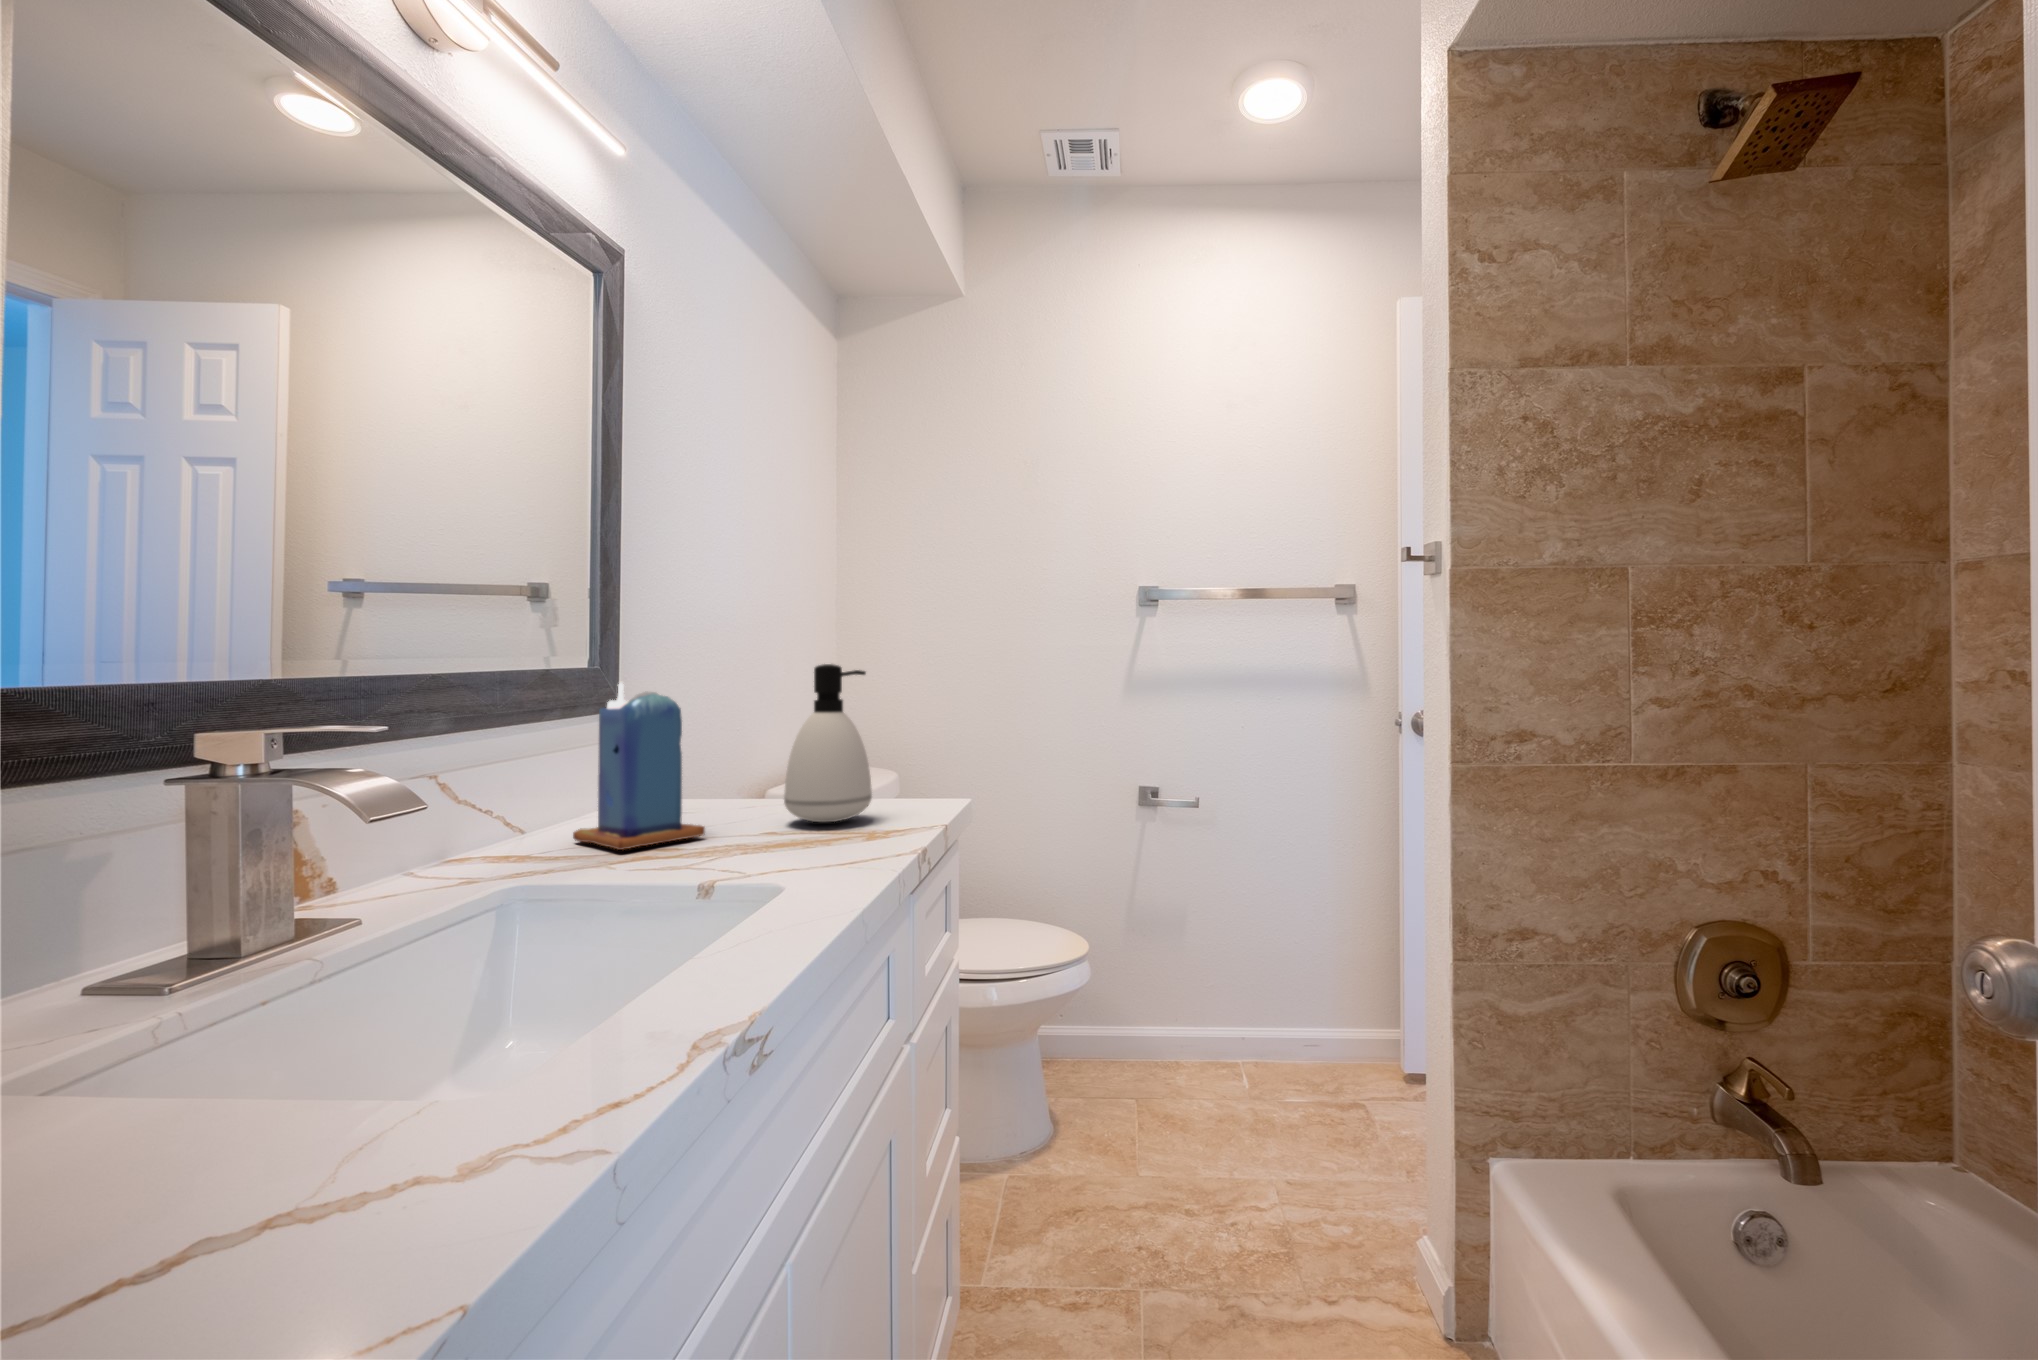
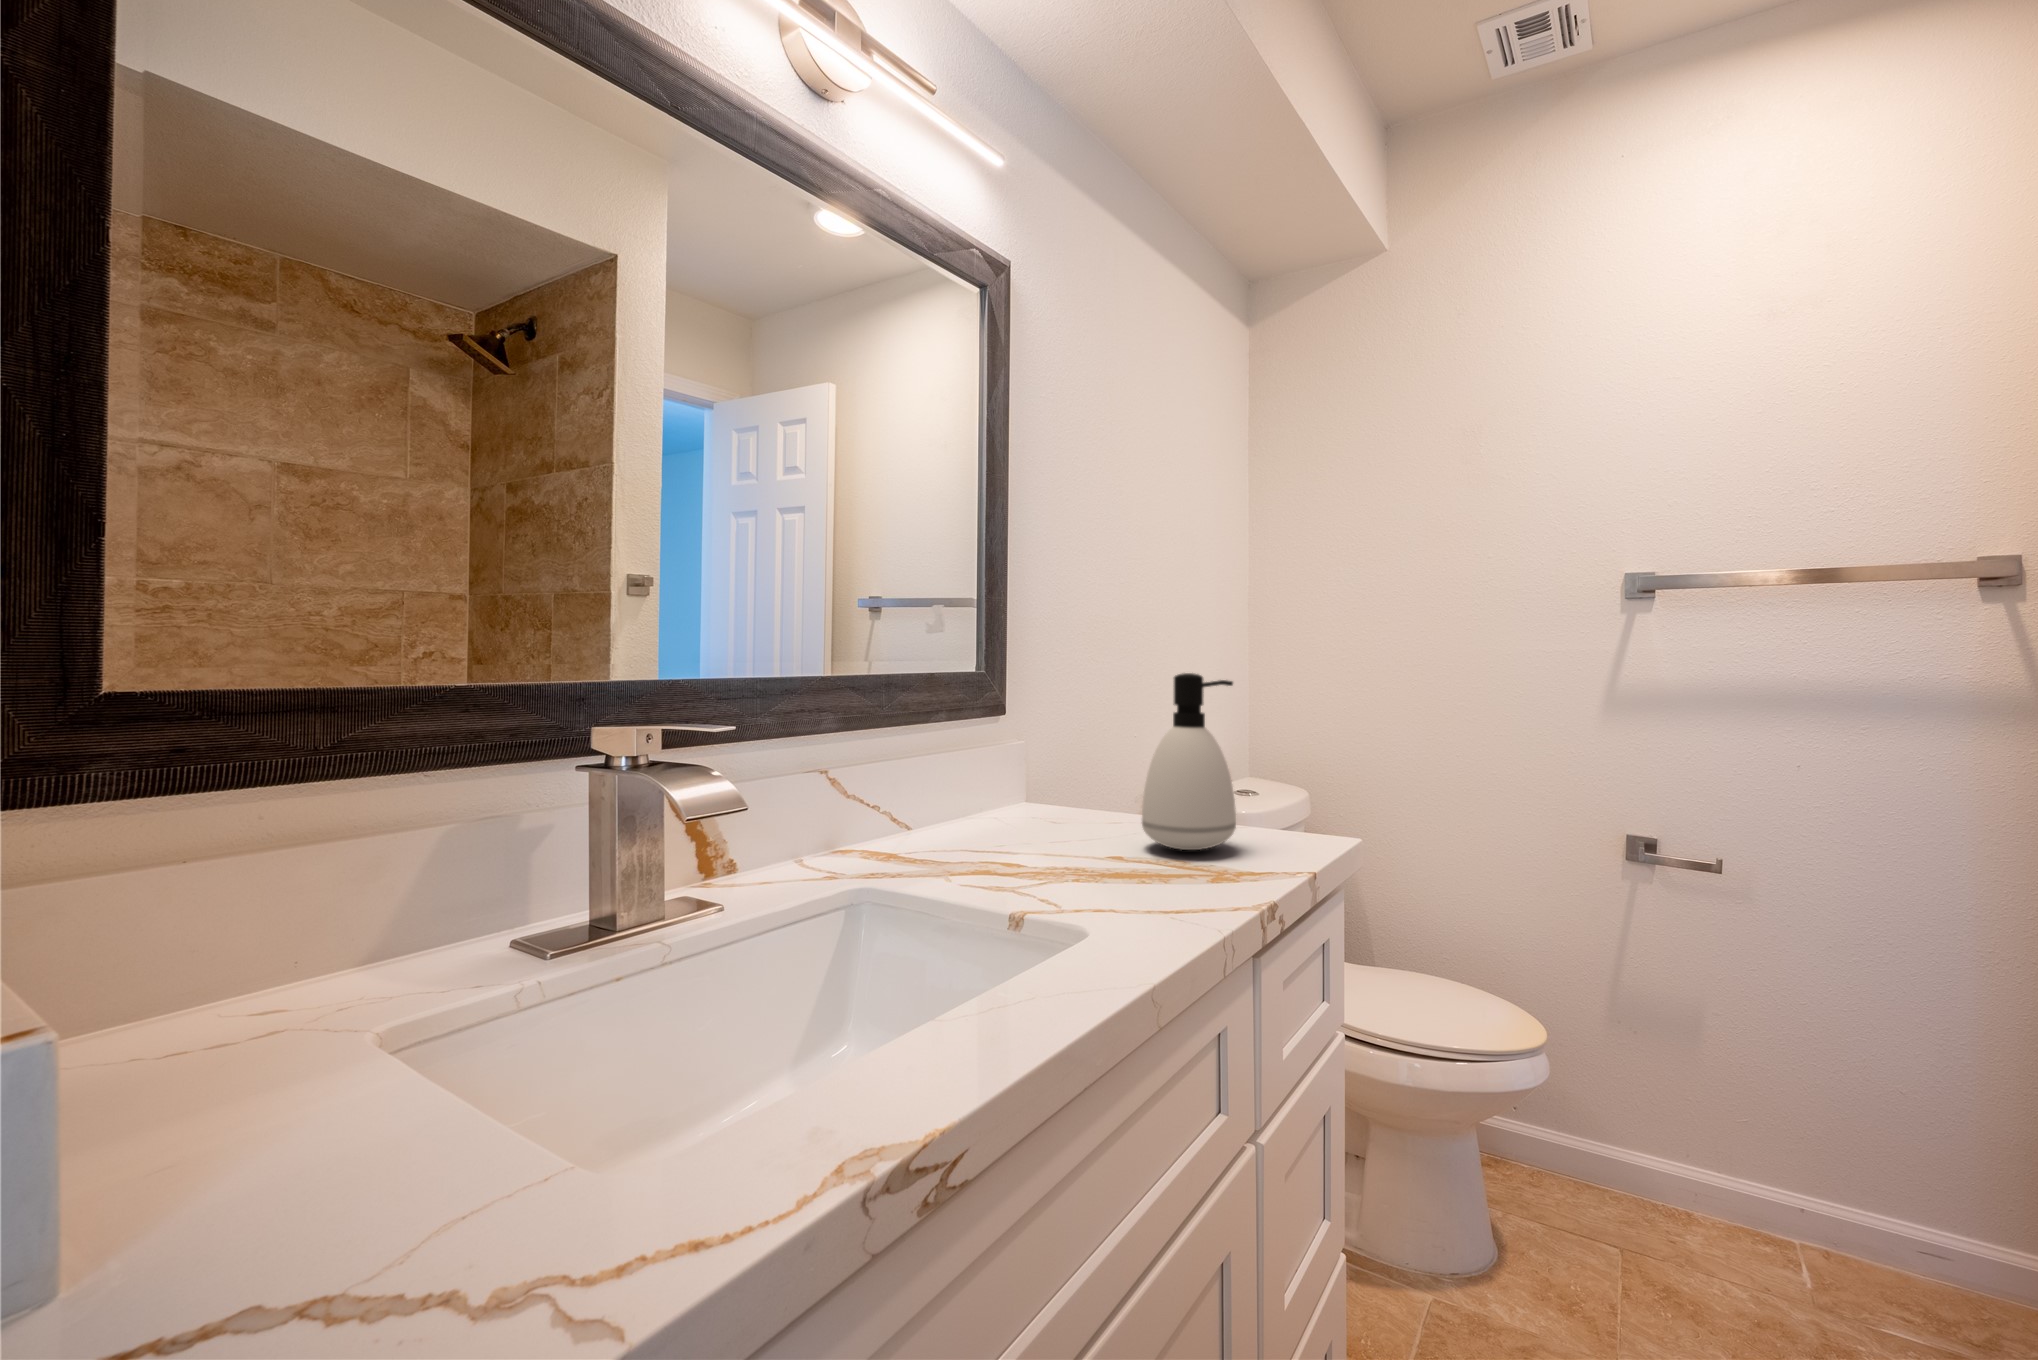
candle: present [573,682,705,850] -> none [944,688,1056,860]

